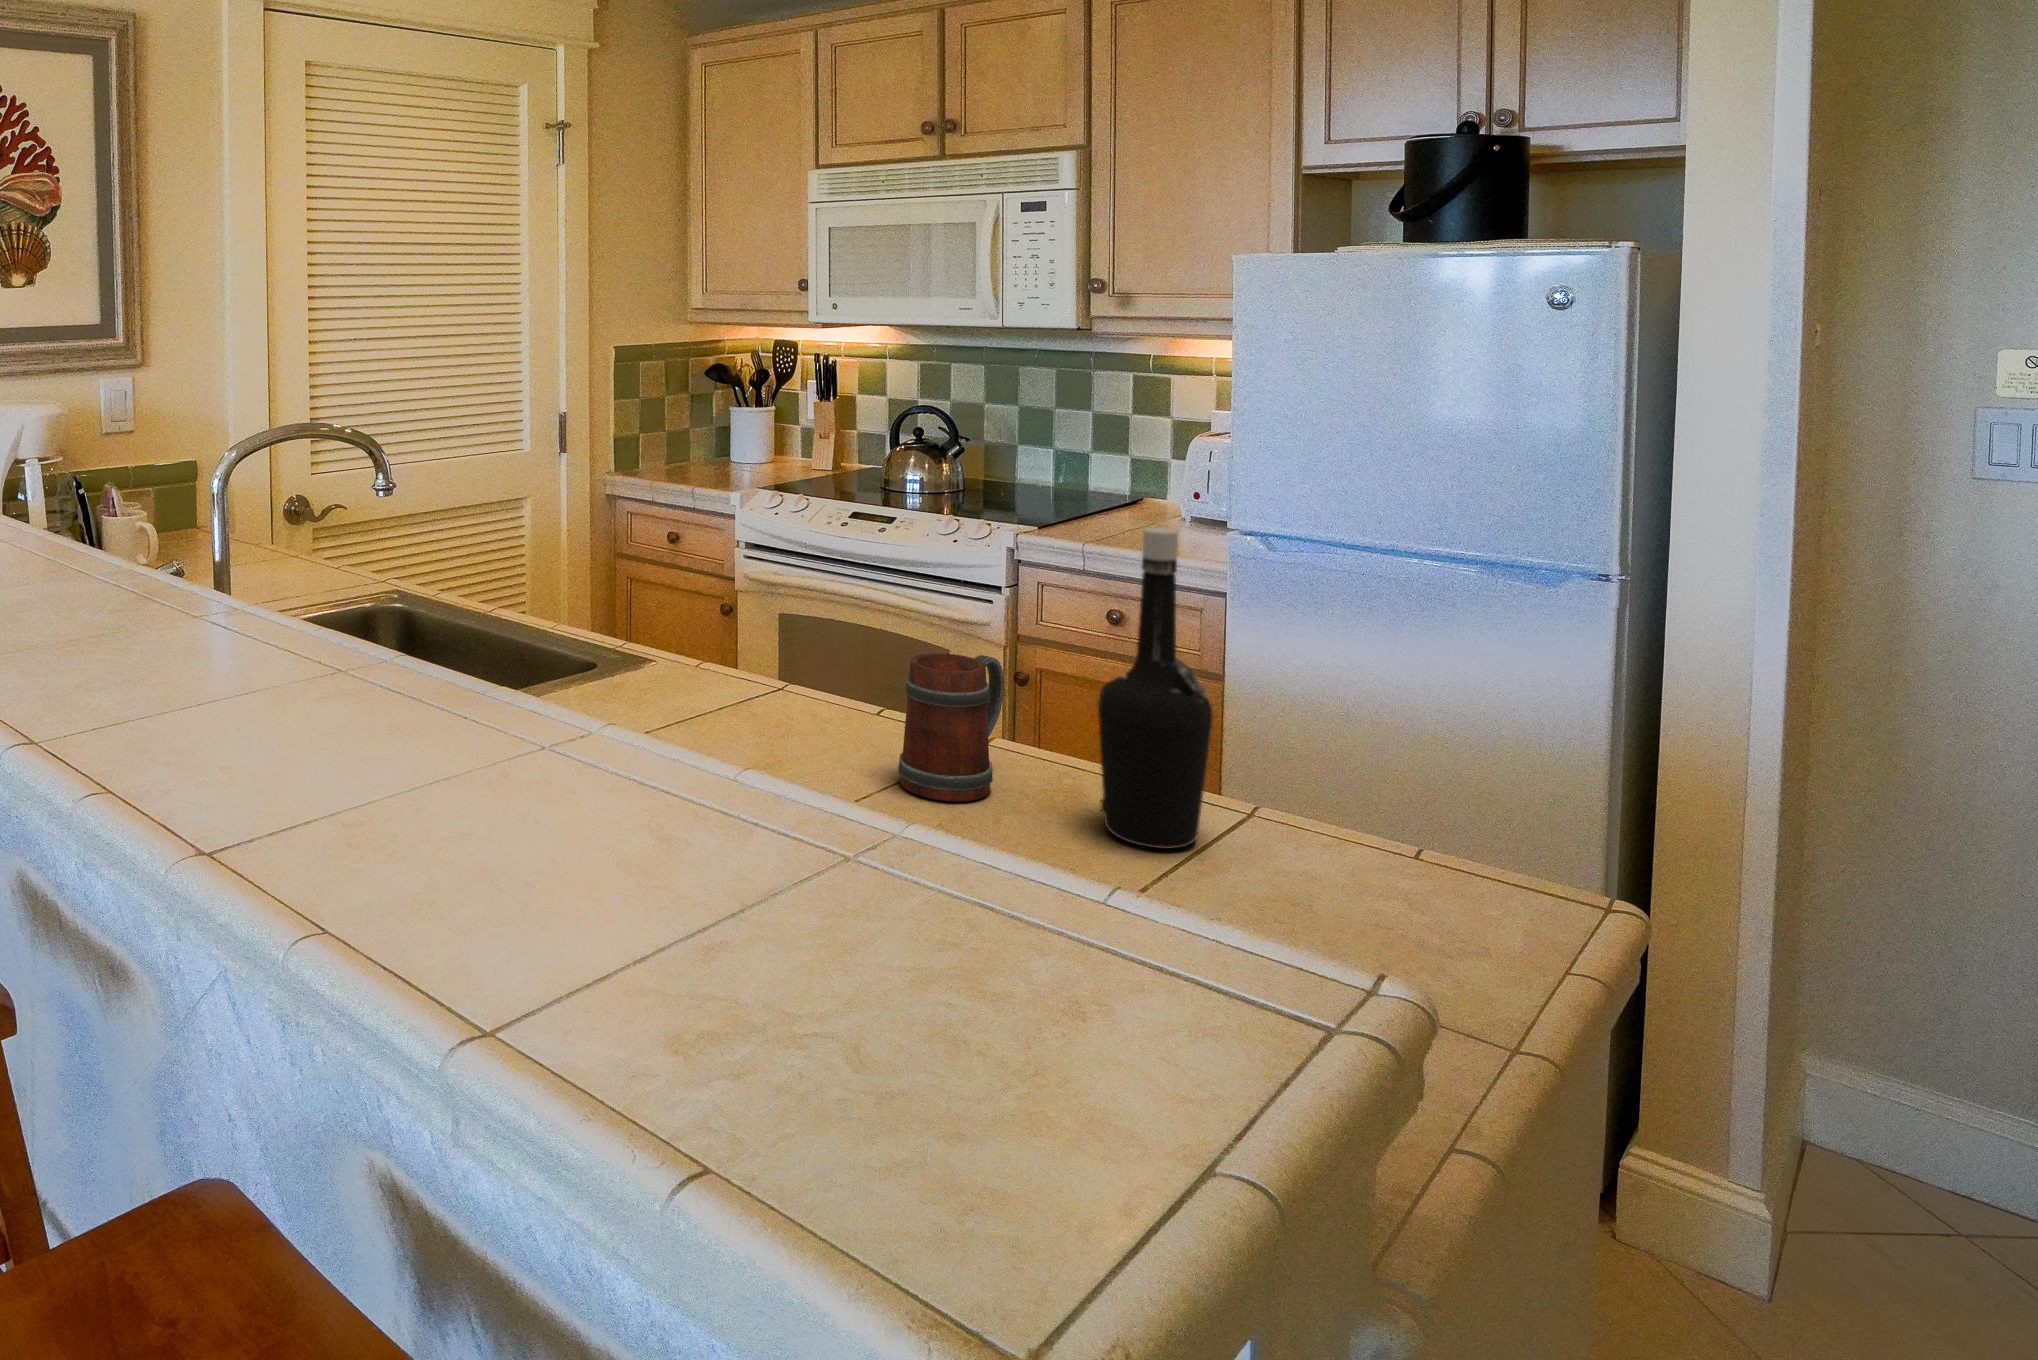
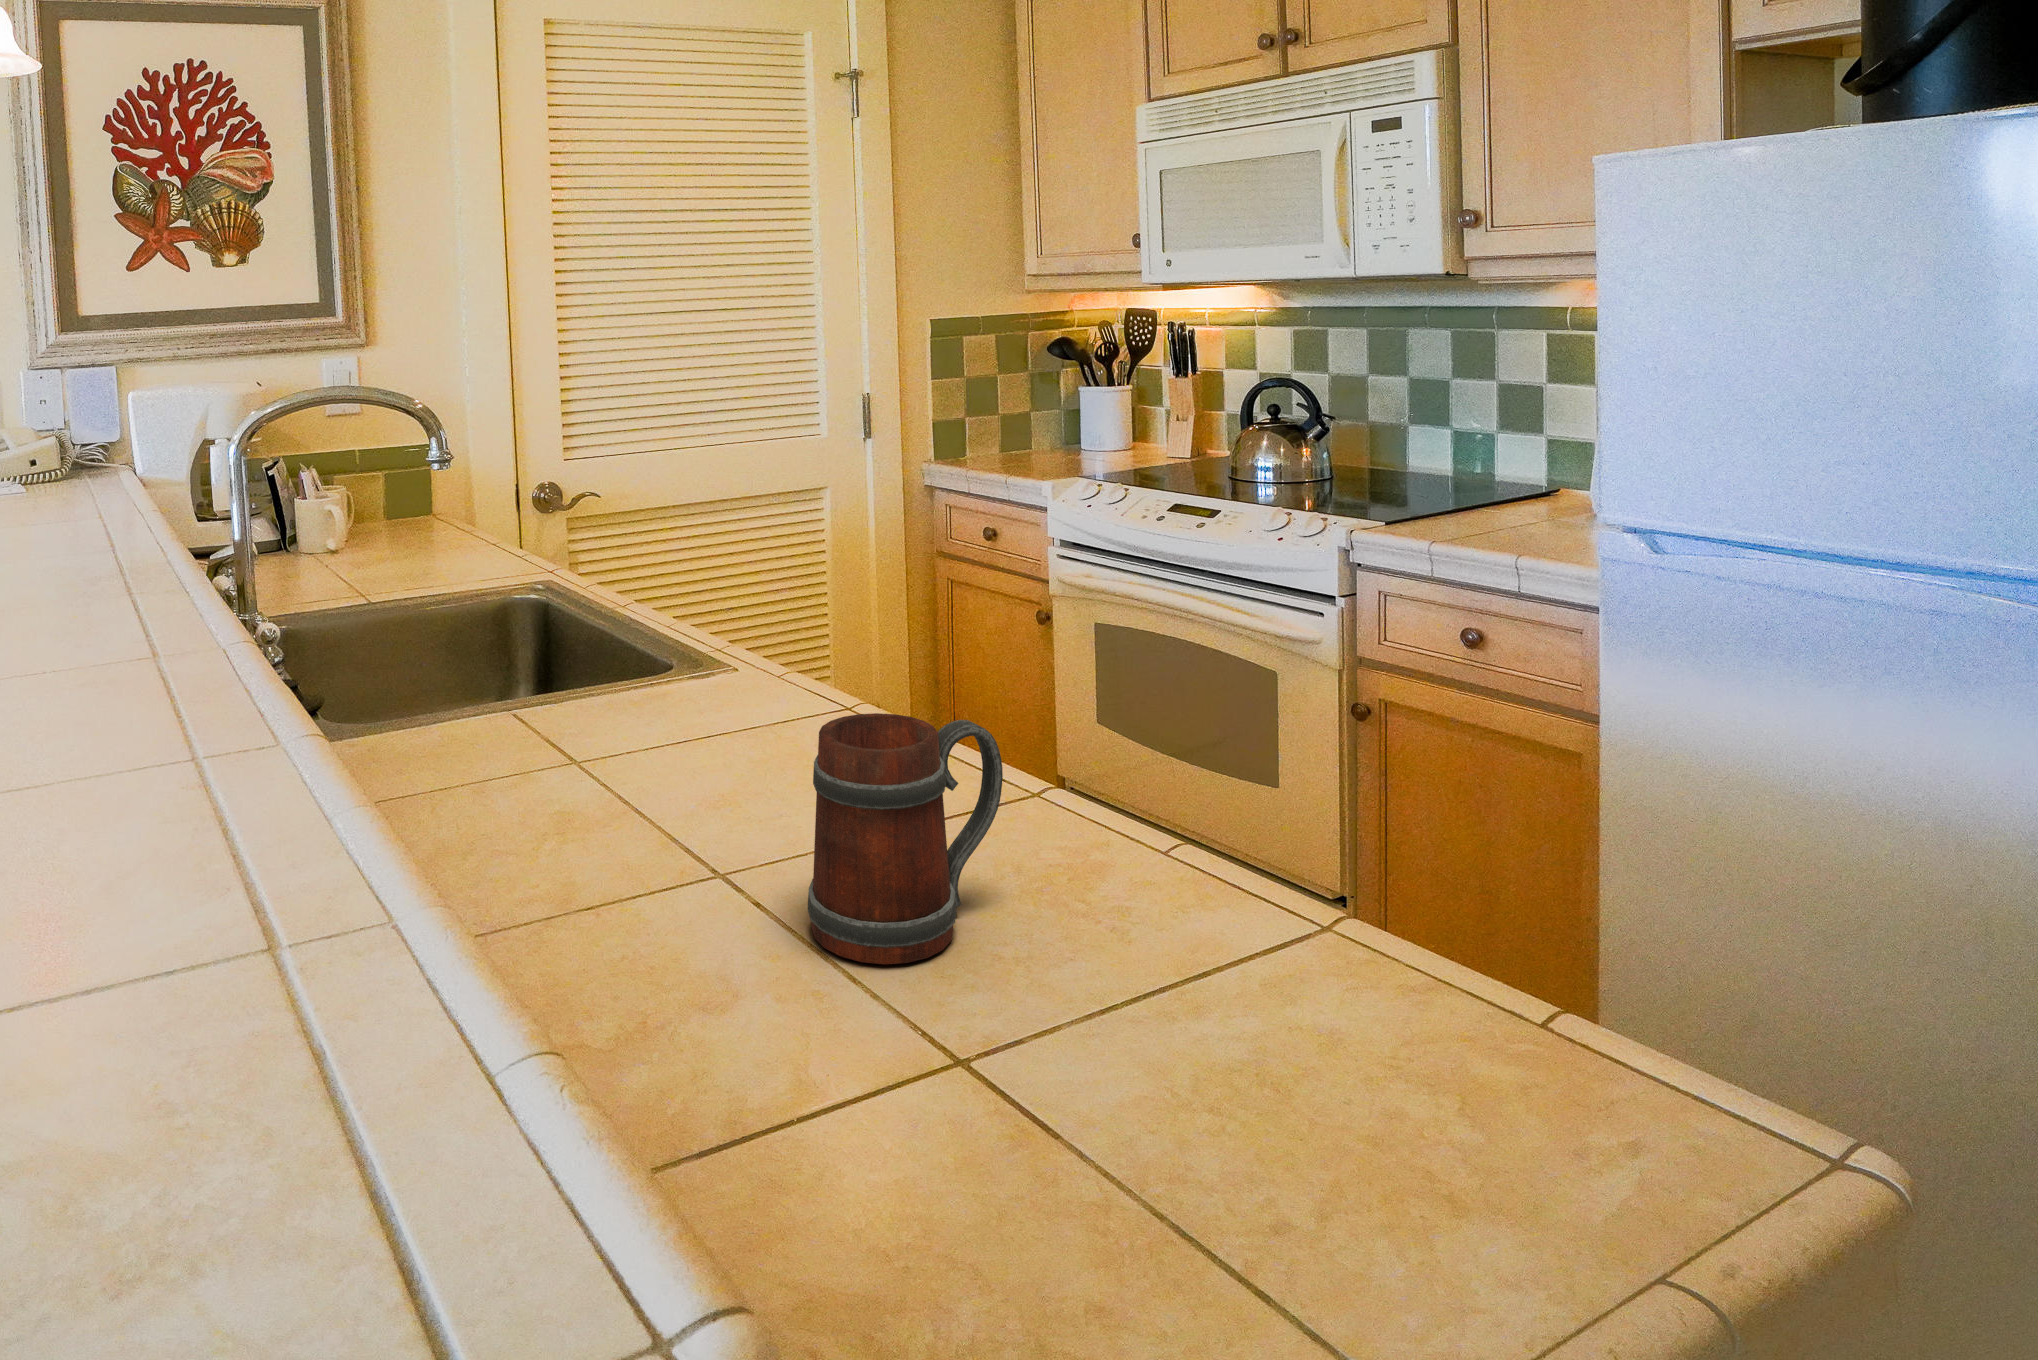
bottle: present [1098,528,1213,849] -> none [1054,517,1259,1122]

